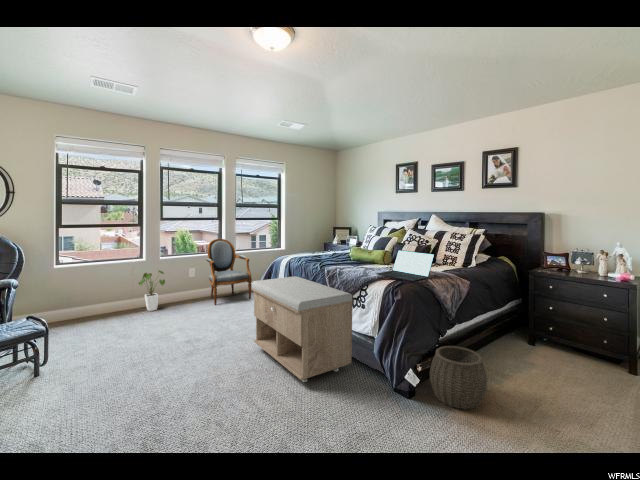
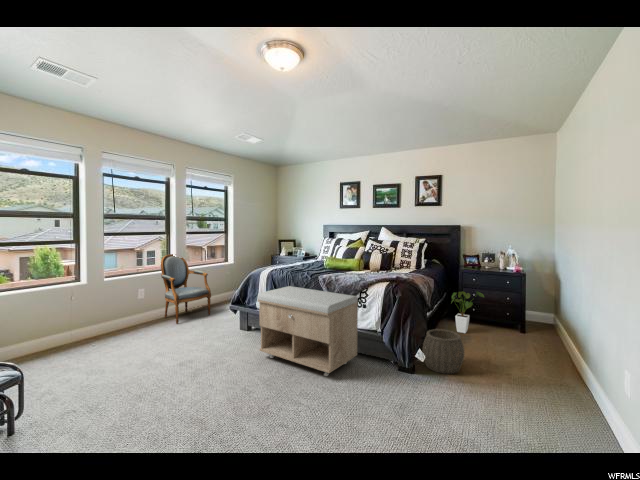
laptop: present [377,250,435,281] -> none [368,258,412,283]
house plant: present [139,271,165,311] -> present [452,291,484,333]

